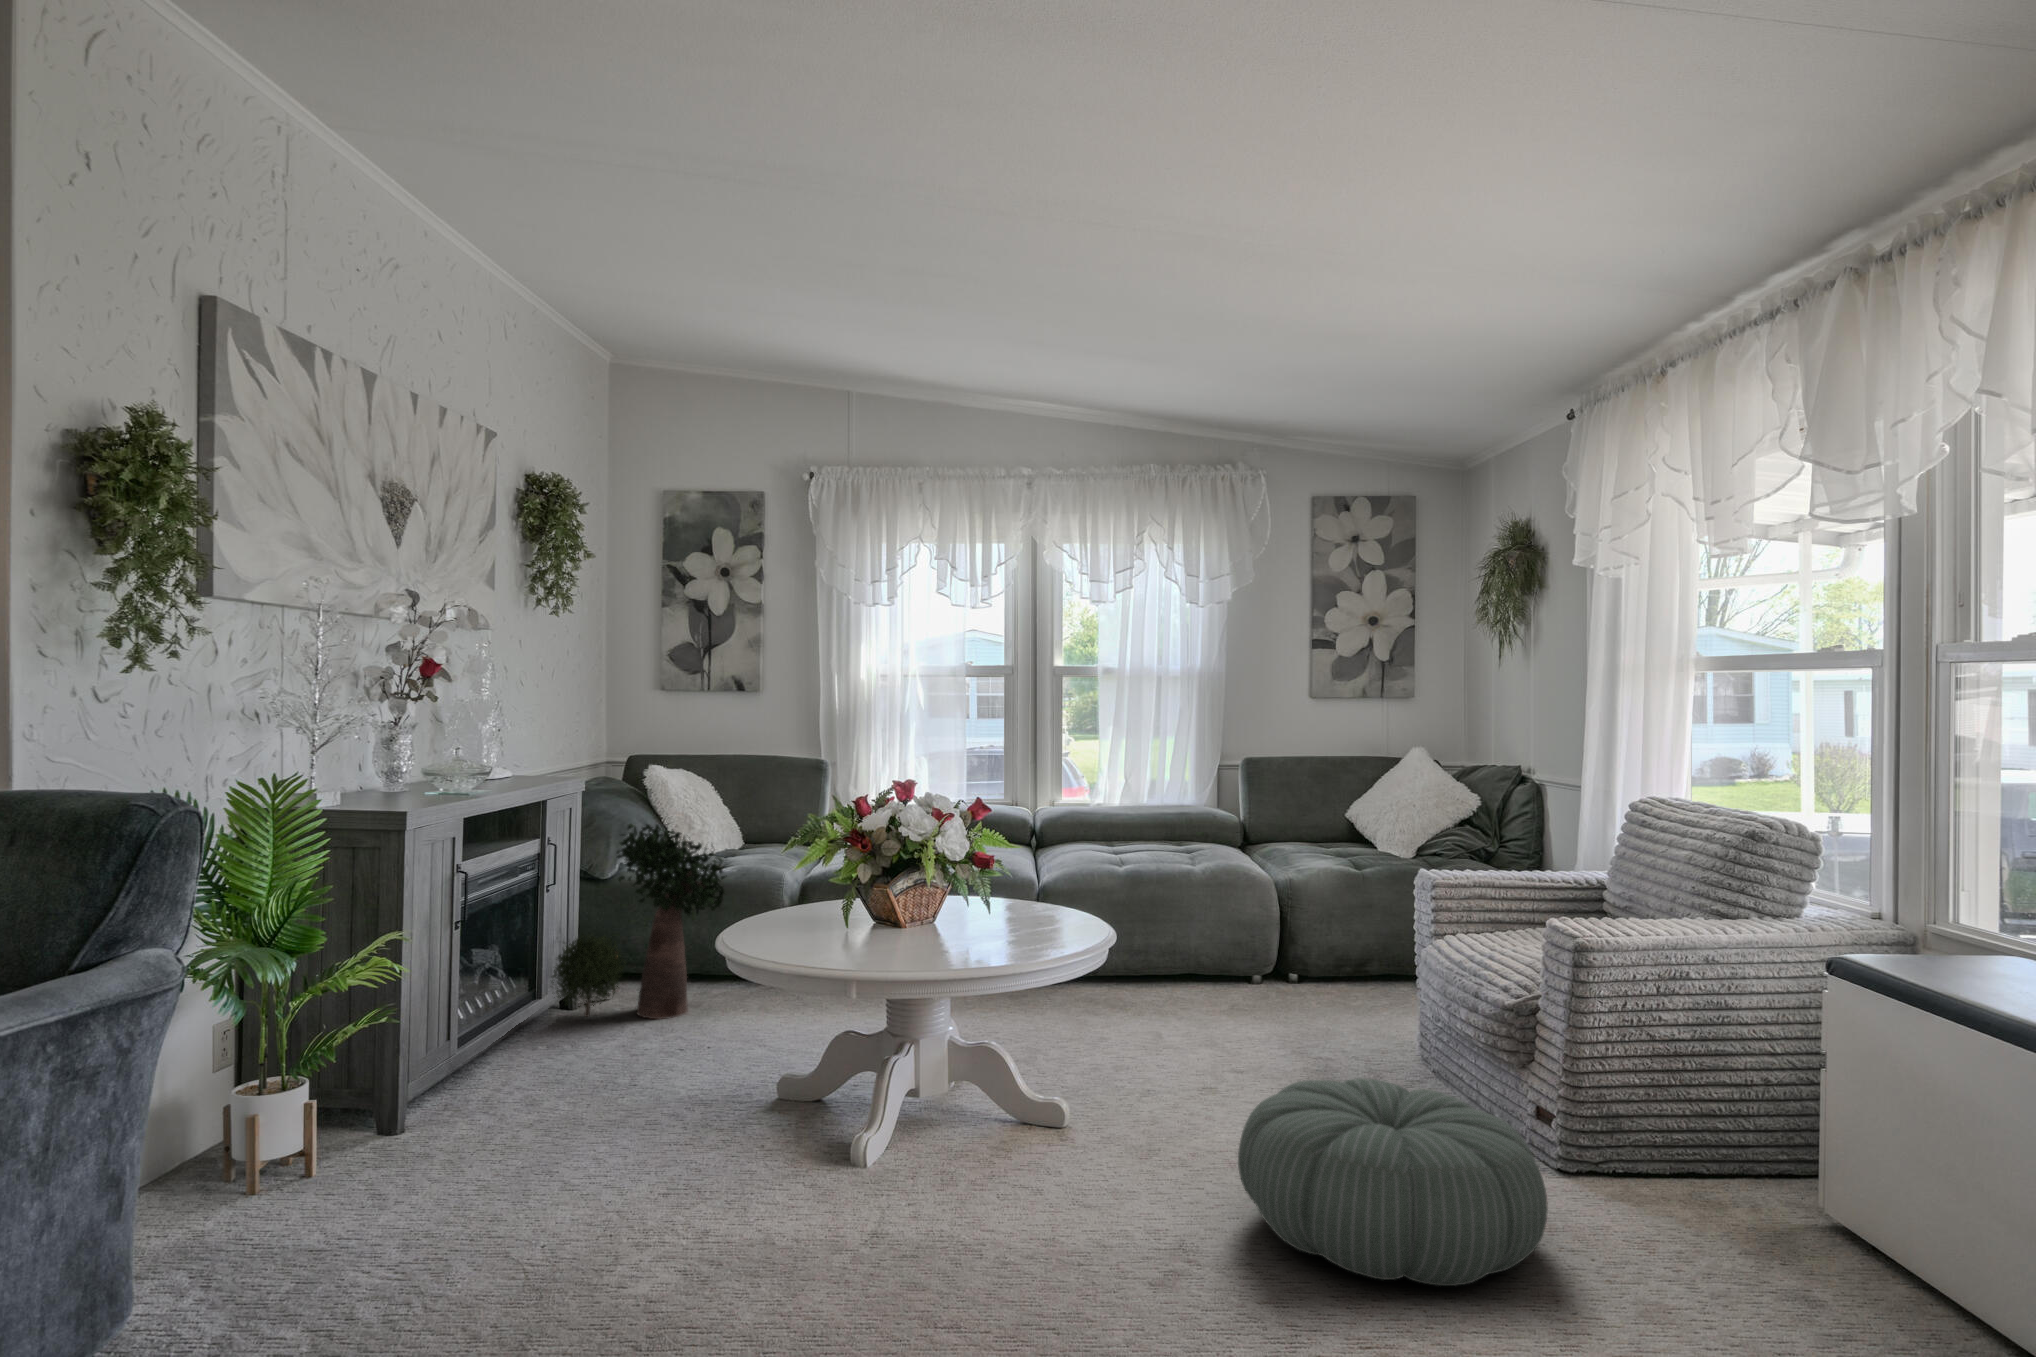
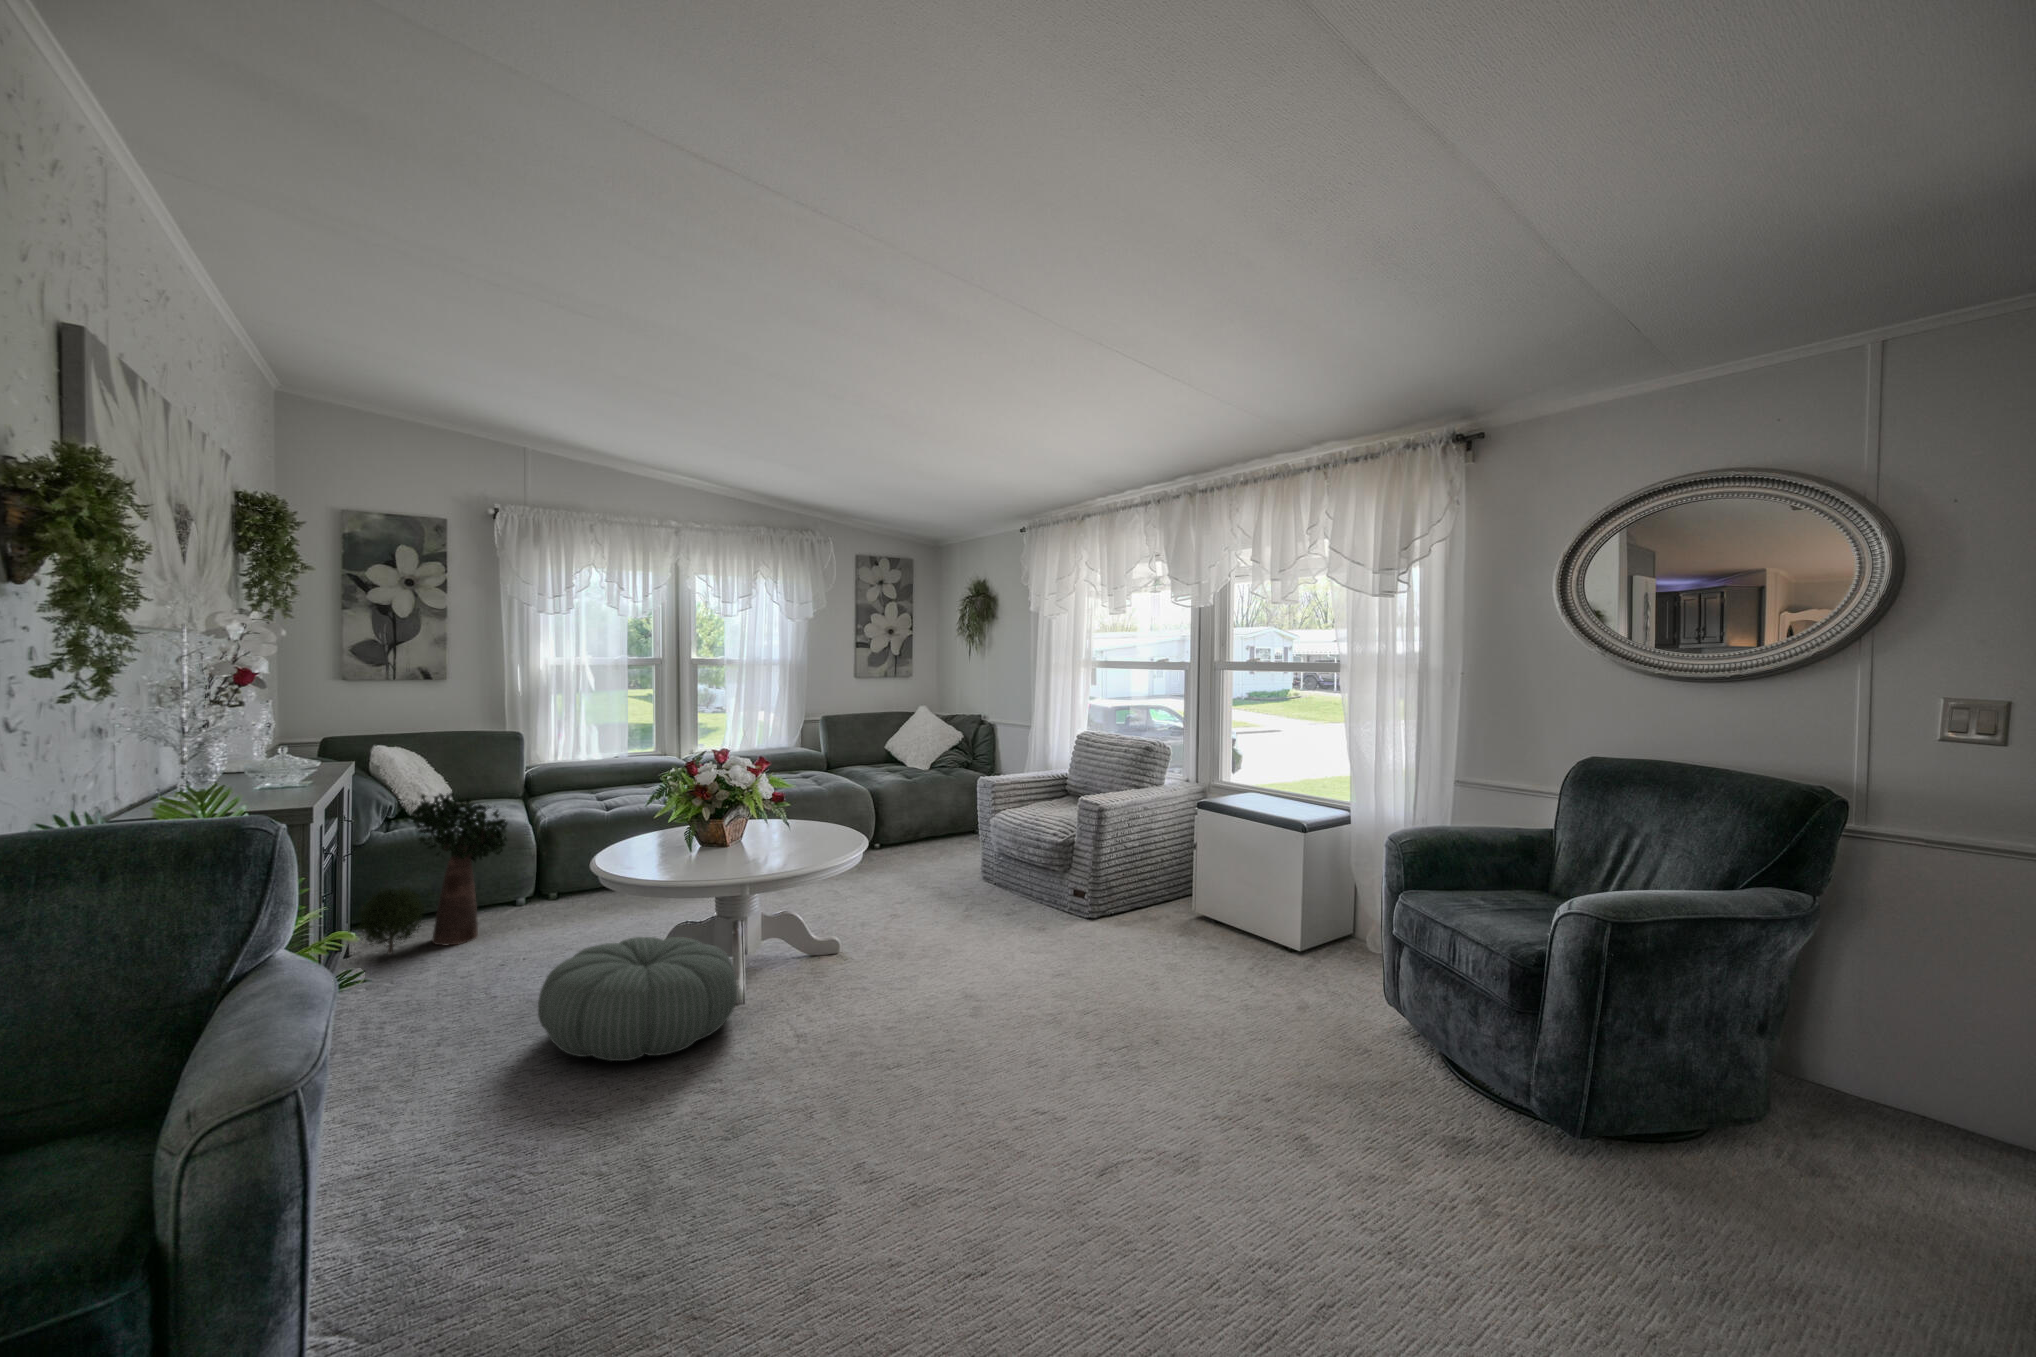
pouf: present [1238,1078,1548,1286] -> present [538,937,737,1061]

